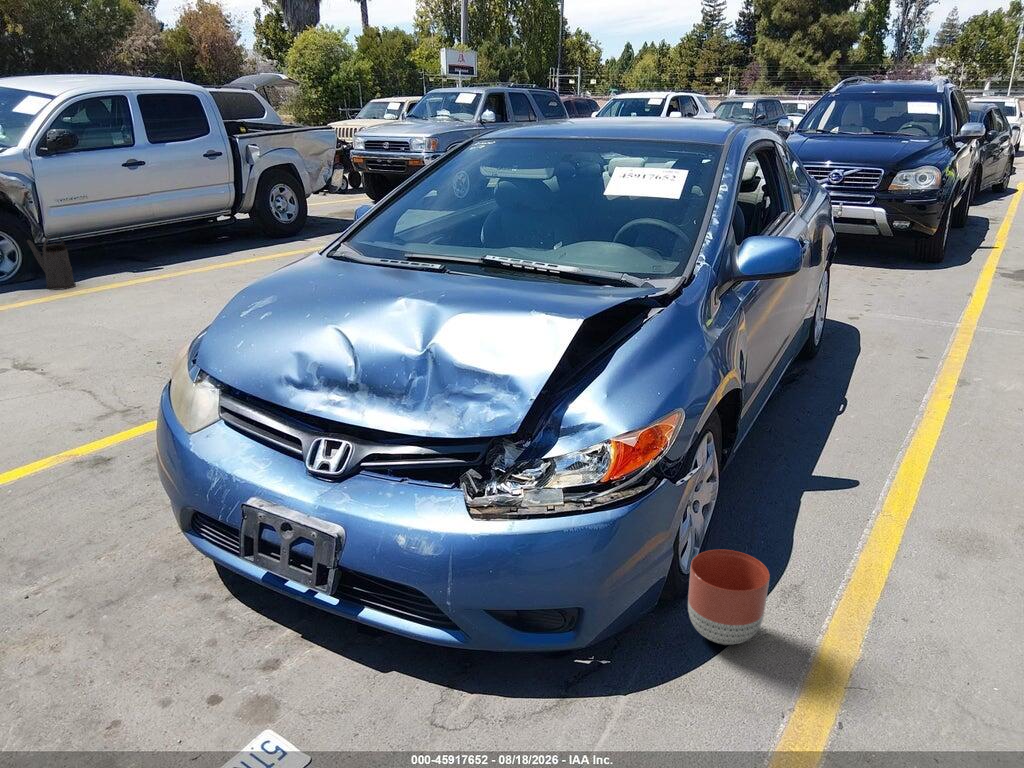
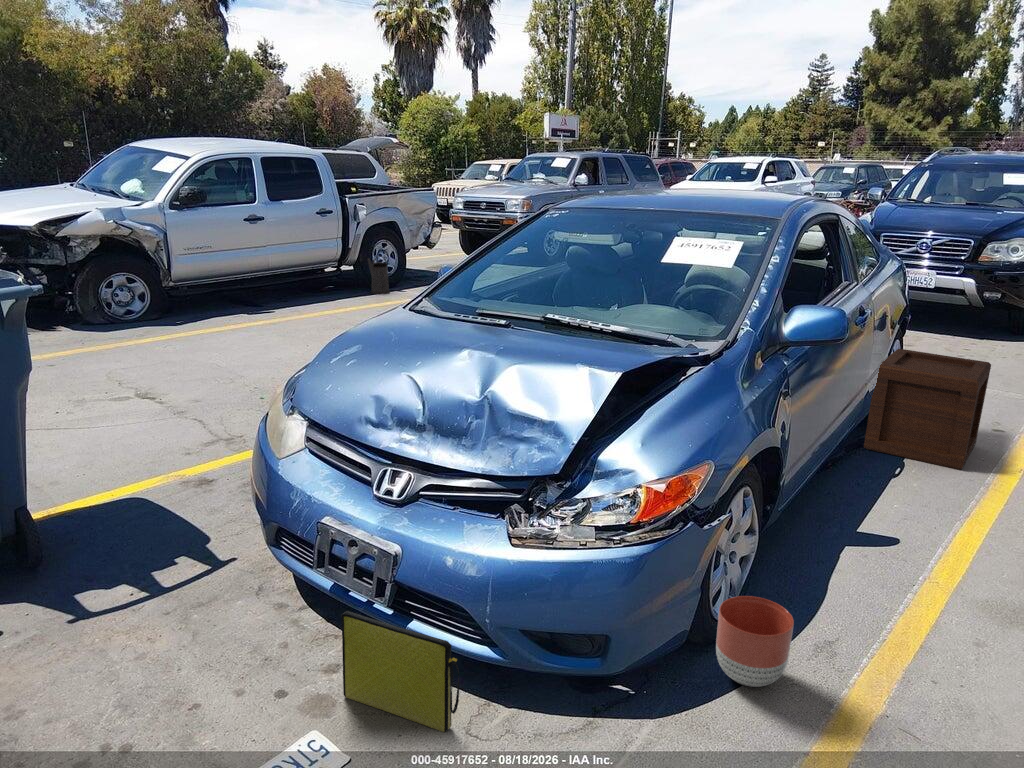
watering can: present [27,235,76,290] -> present [367,256,390,294]
wooden crate: none [805,280,928,401] -> present [864,349,991,470]
bag: none [278,601,419,726] -> present [341,611,459,733]

